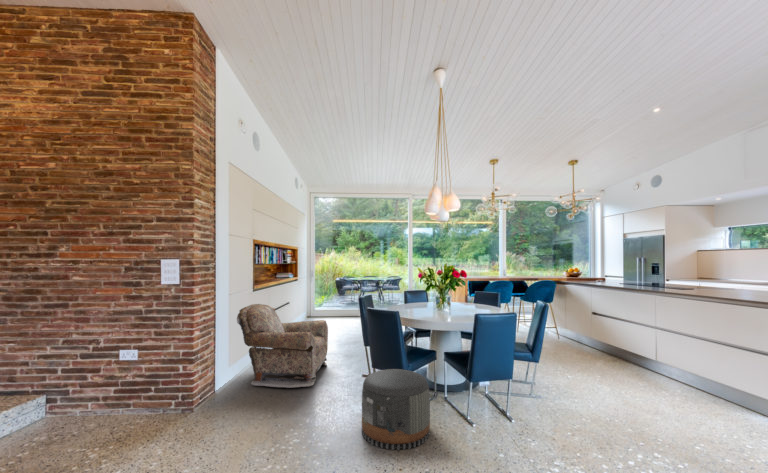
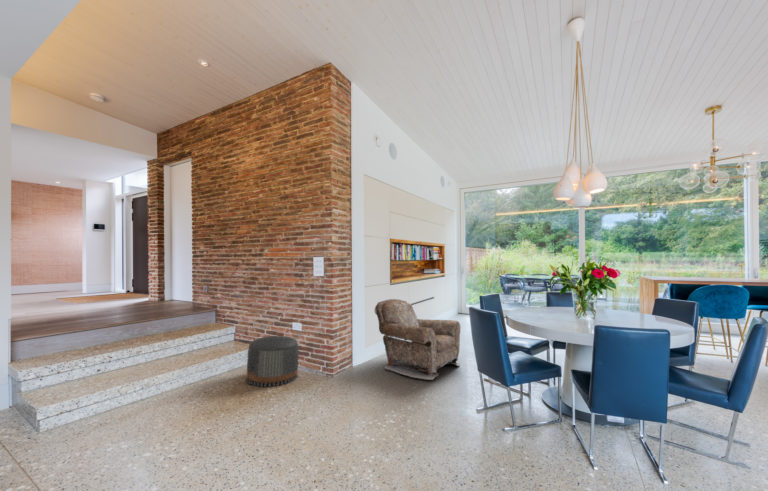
pouf: present [362,369,430,450] -> present [246,336,299,387]

